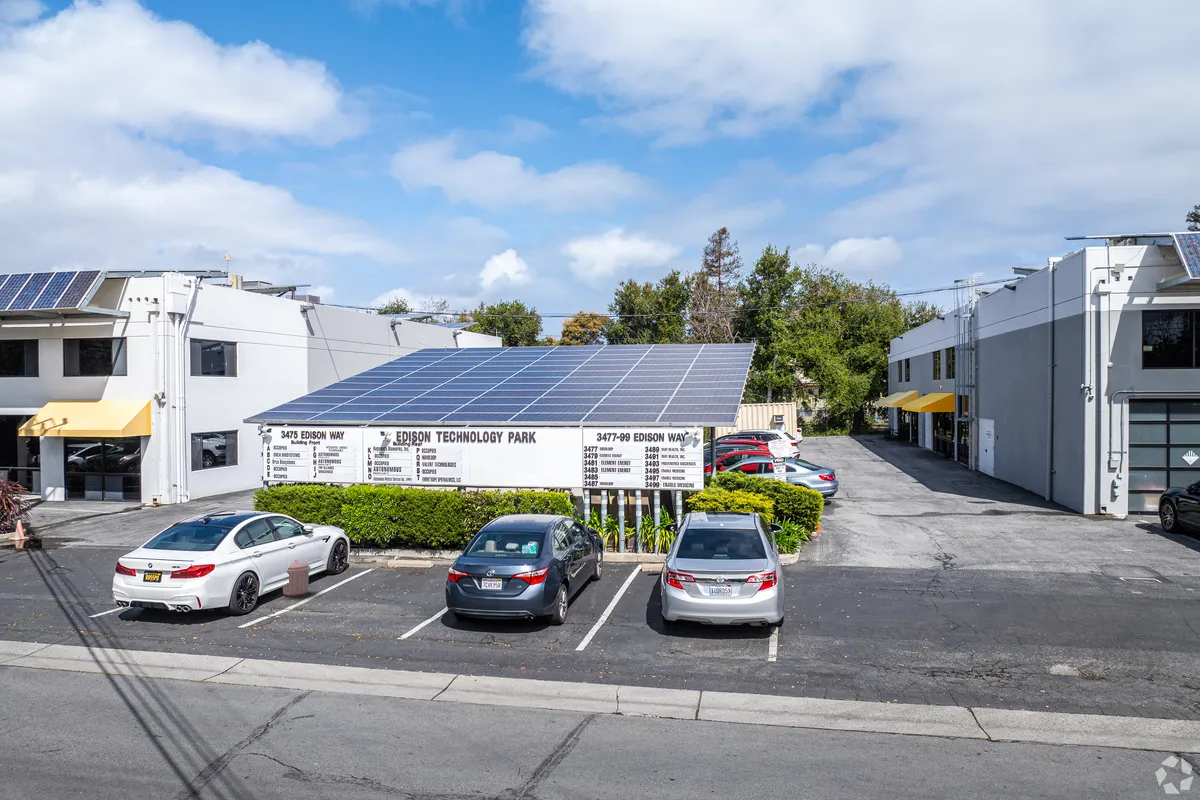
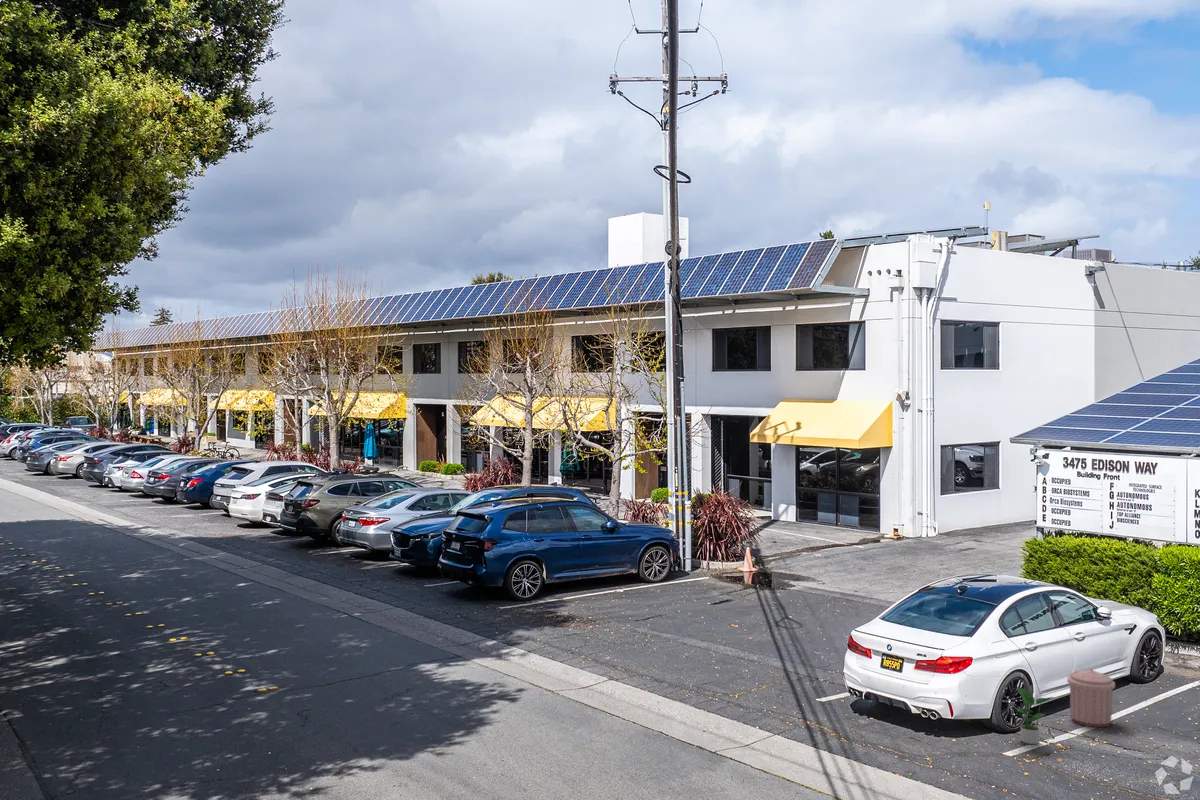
potted plant: none [245,578,271,613] -> present [1016,687,1053,744]

